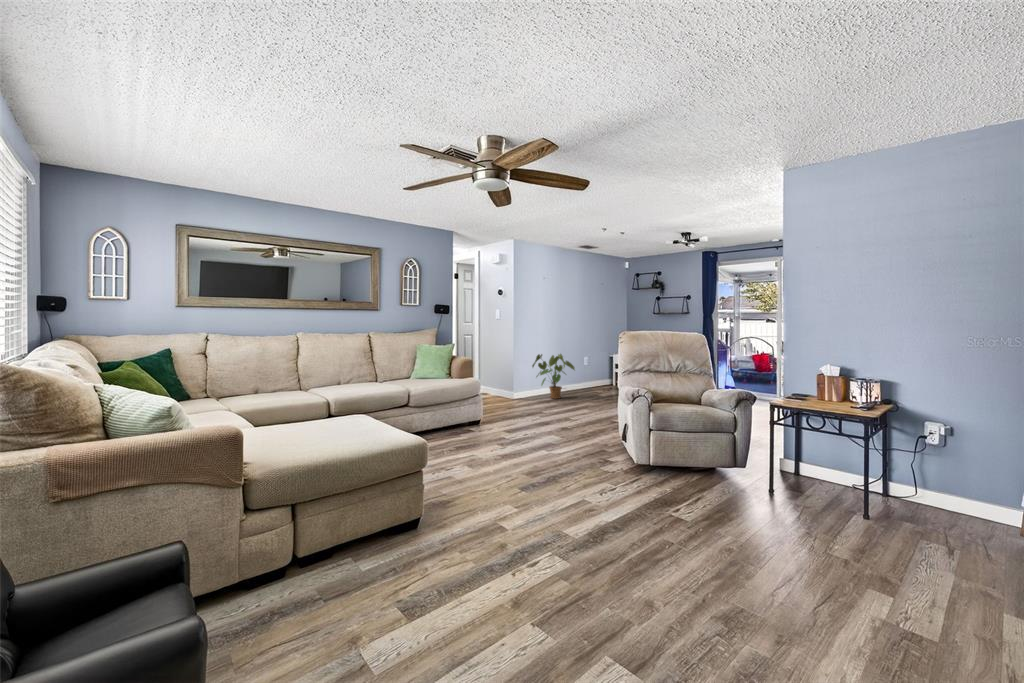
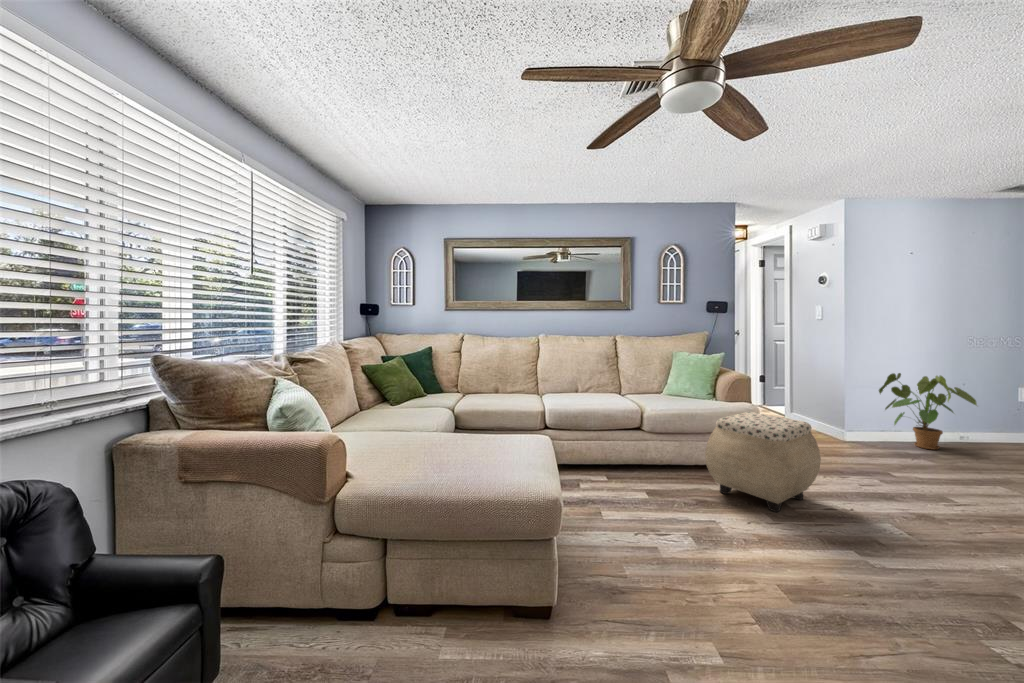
ottoman: none [457,383,518,442] -> present [705,412,821,512]

